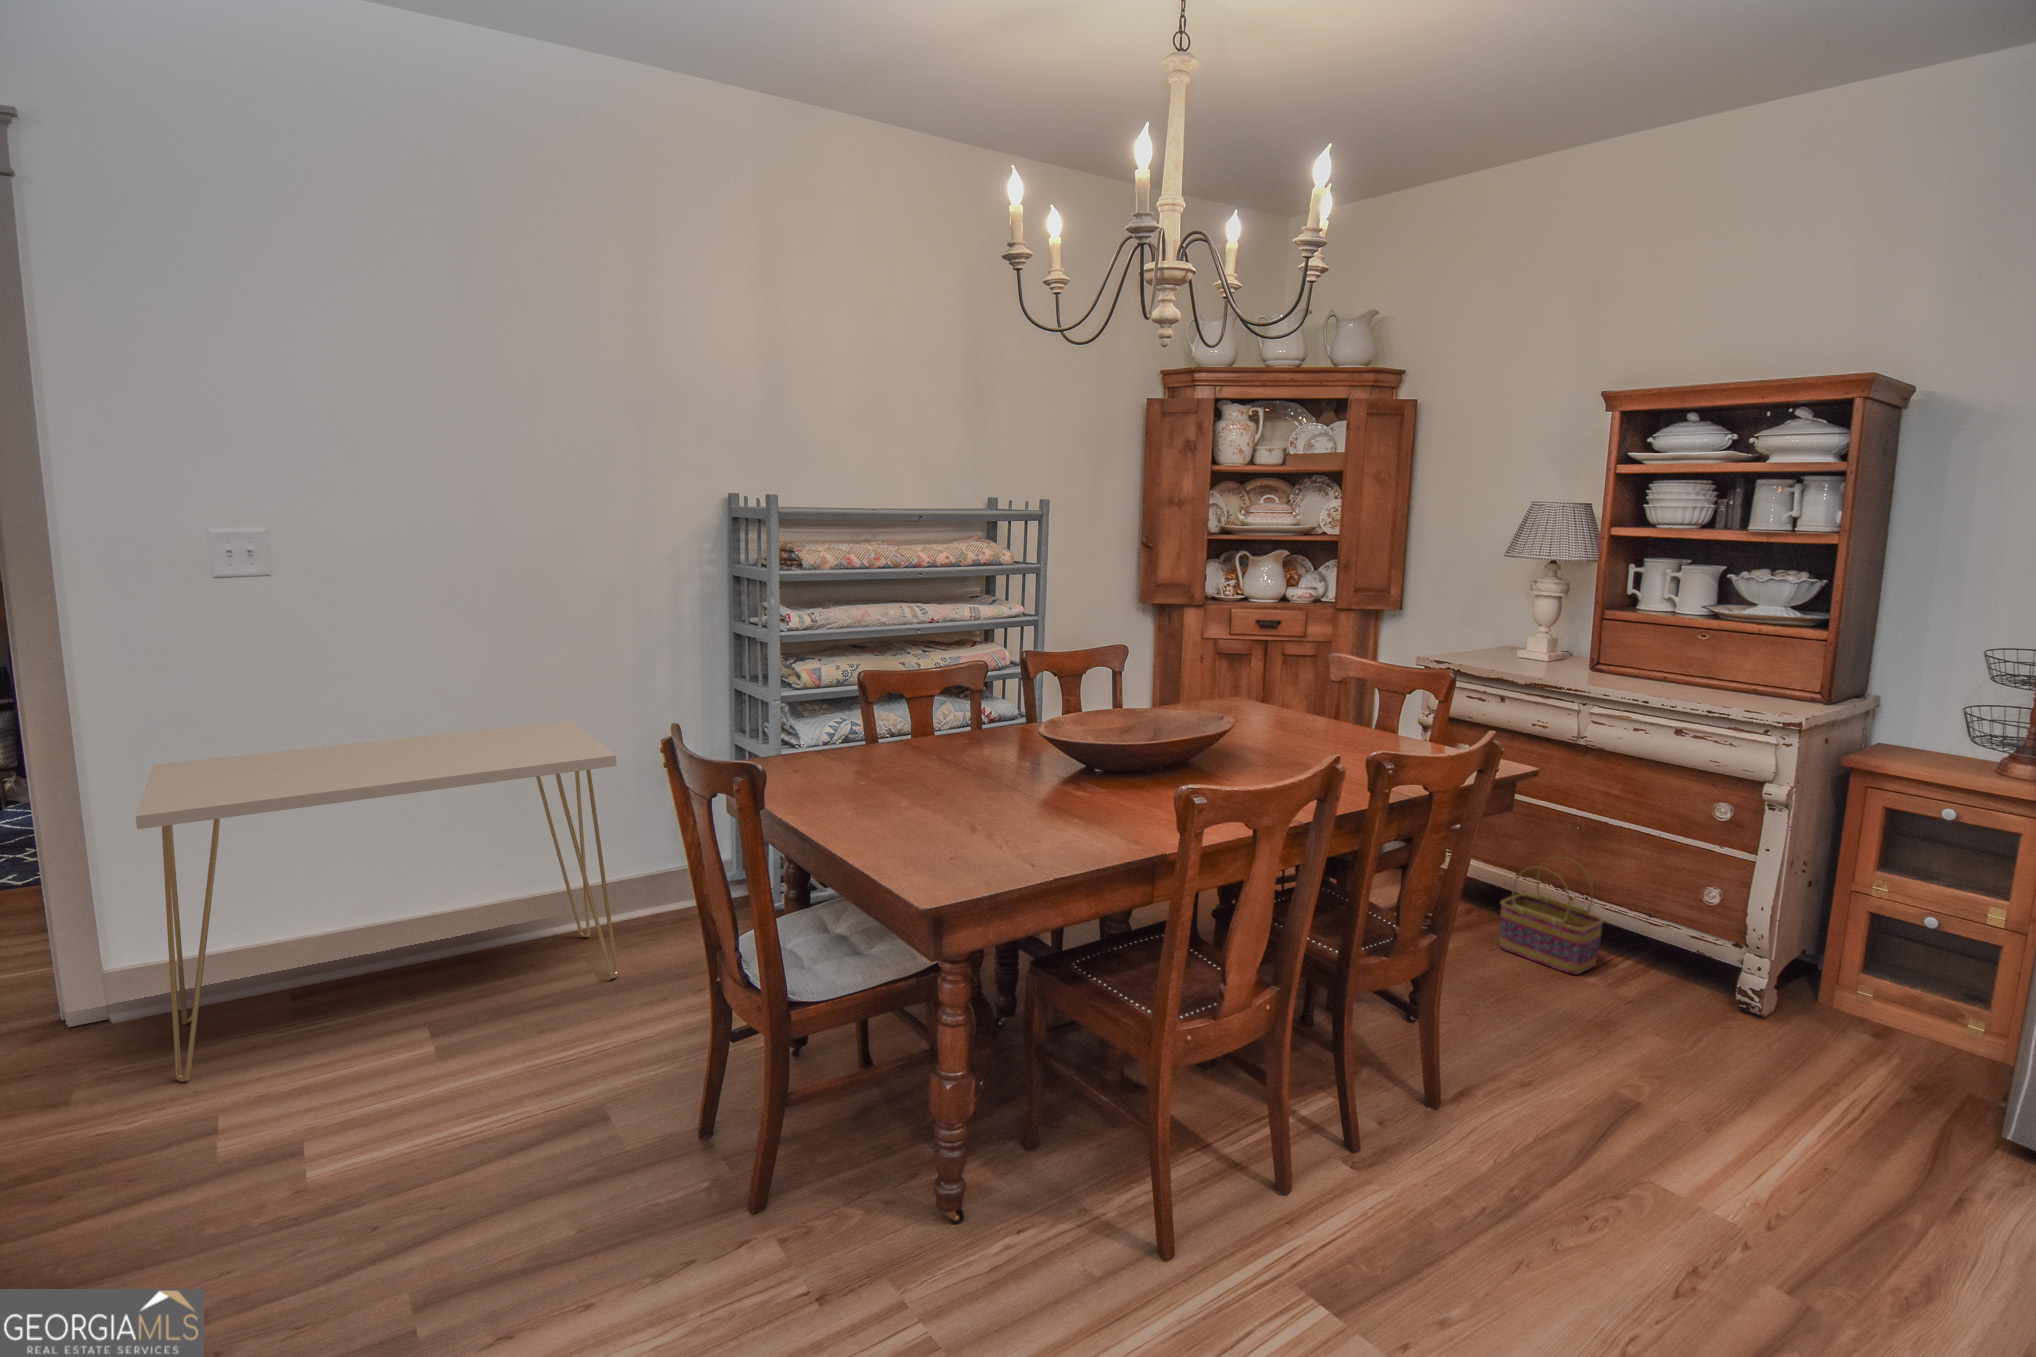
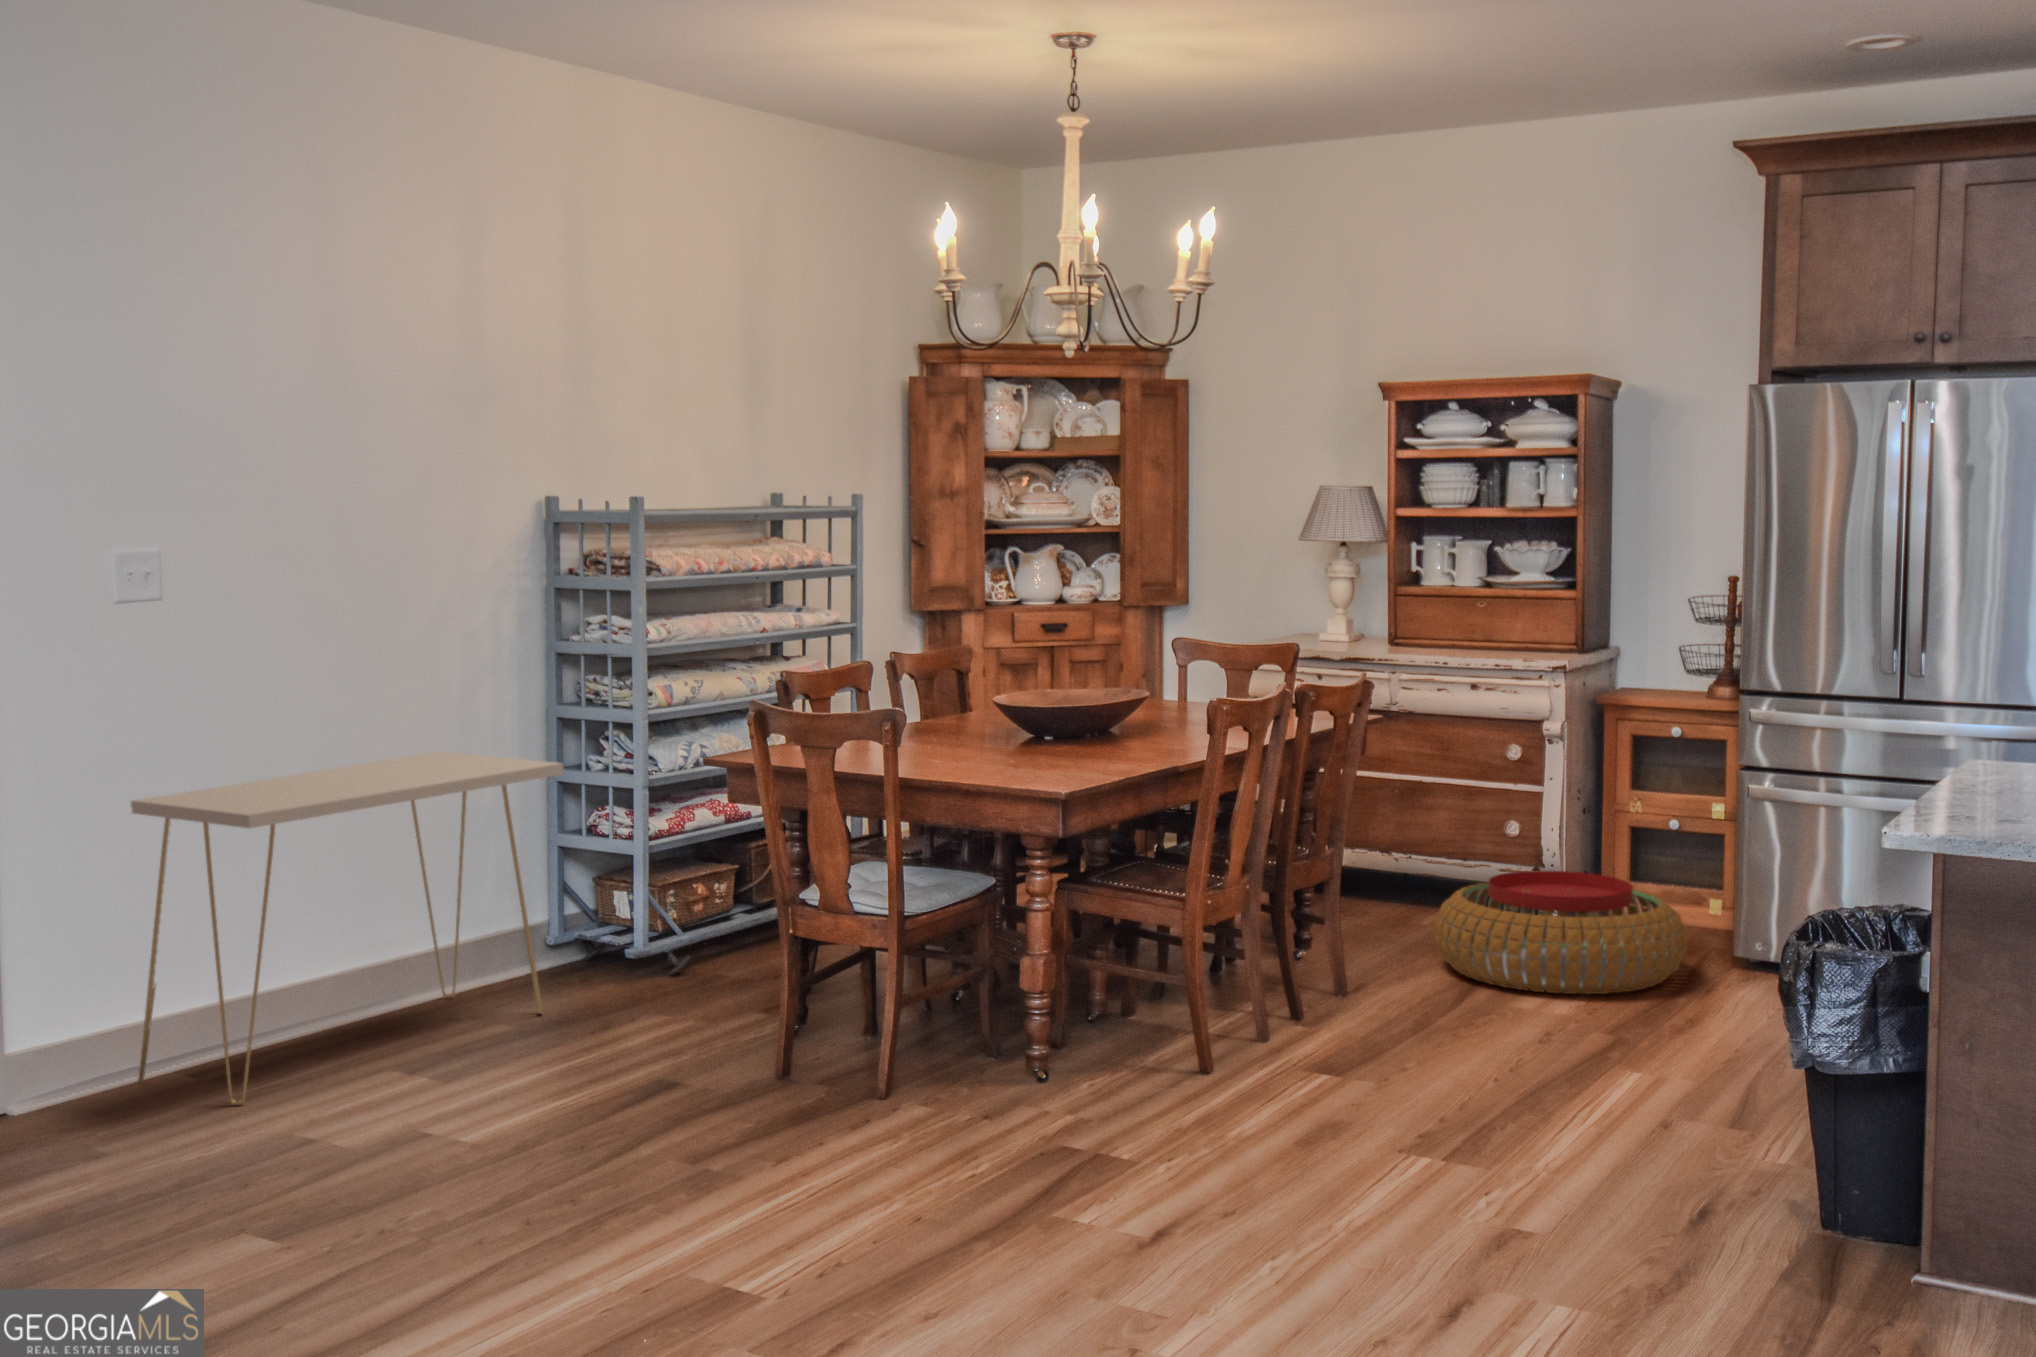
basket: present [1499,857,1604,974] -> none [1341,819,1430,921]
pouf: none [1569,977,1948,1205] -> present [1434,871,1687,994]

